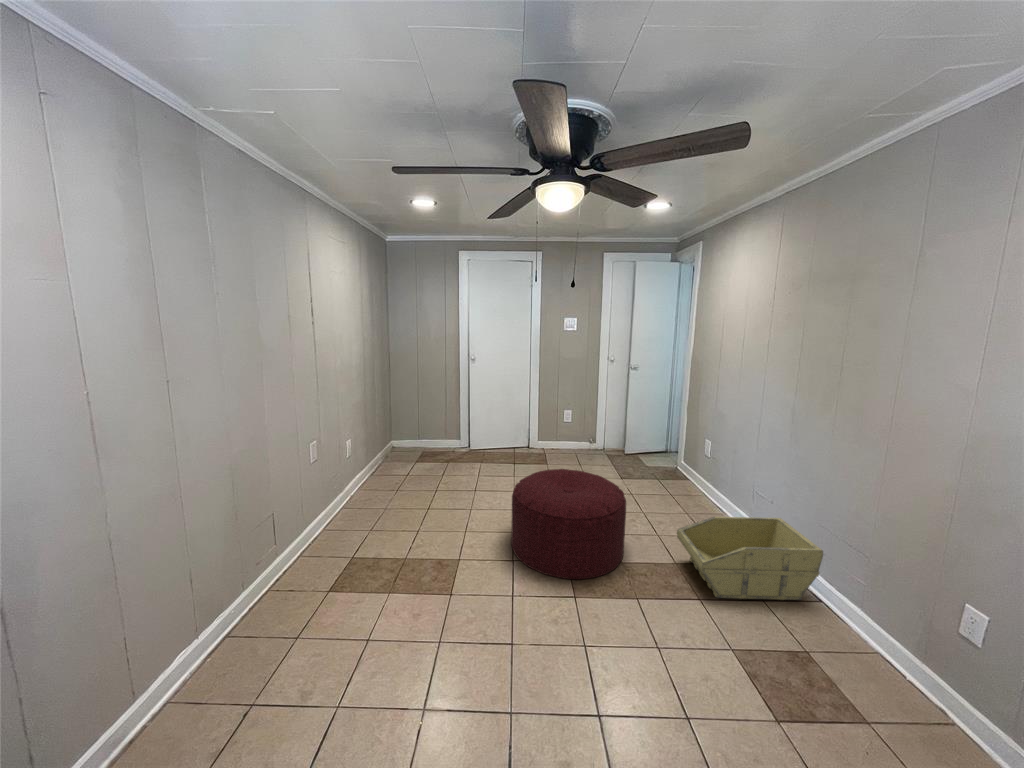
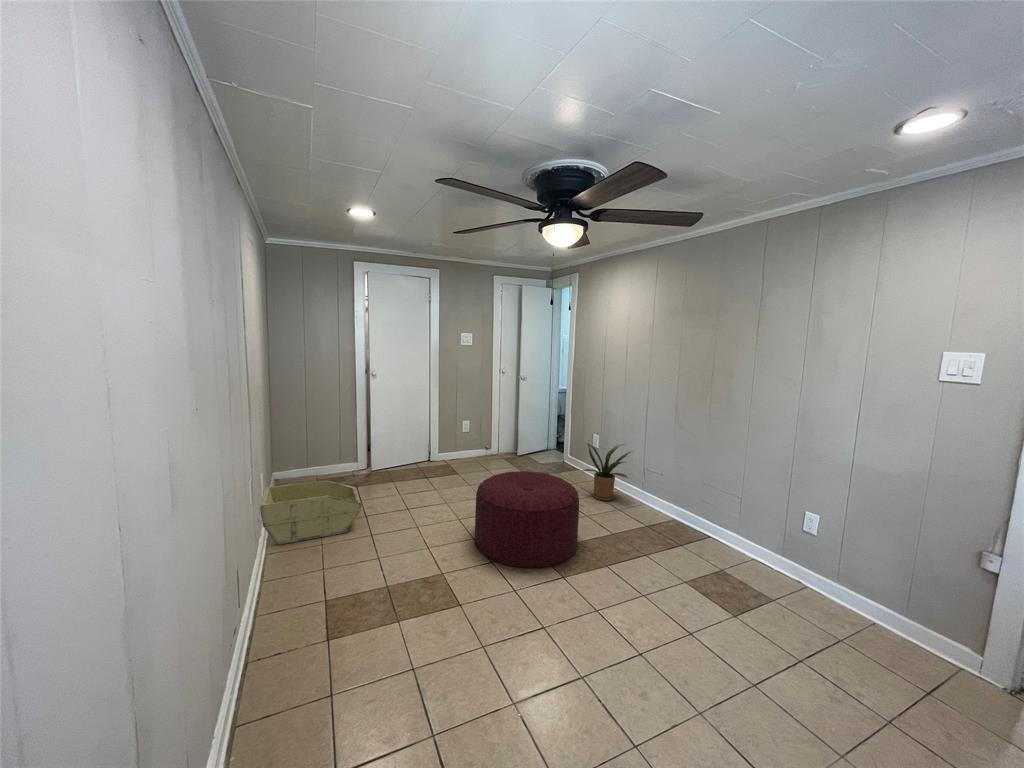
house plant: none [670,446,742,521] -> present [583,443,631,501]
storage bin: present [677,517,823,600] -> present [260,480,362,545]

